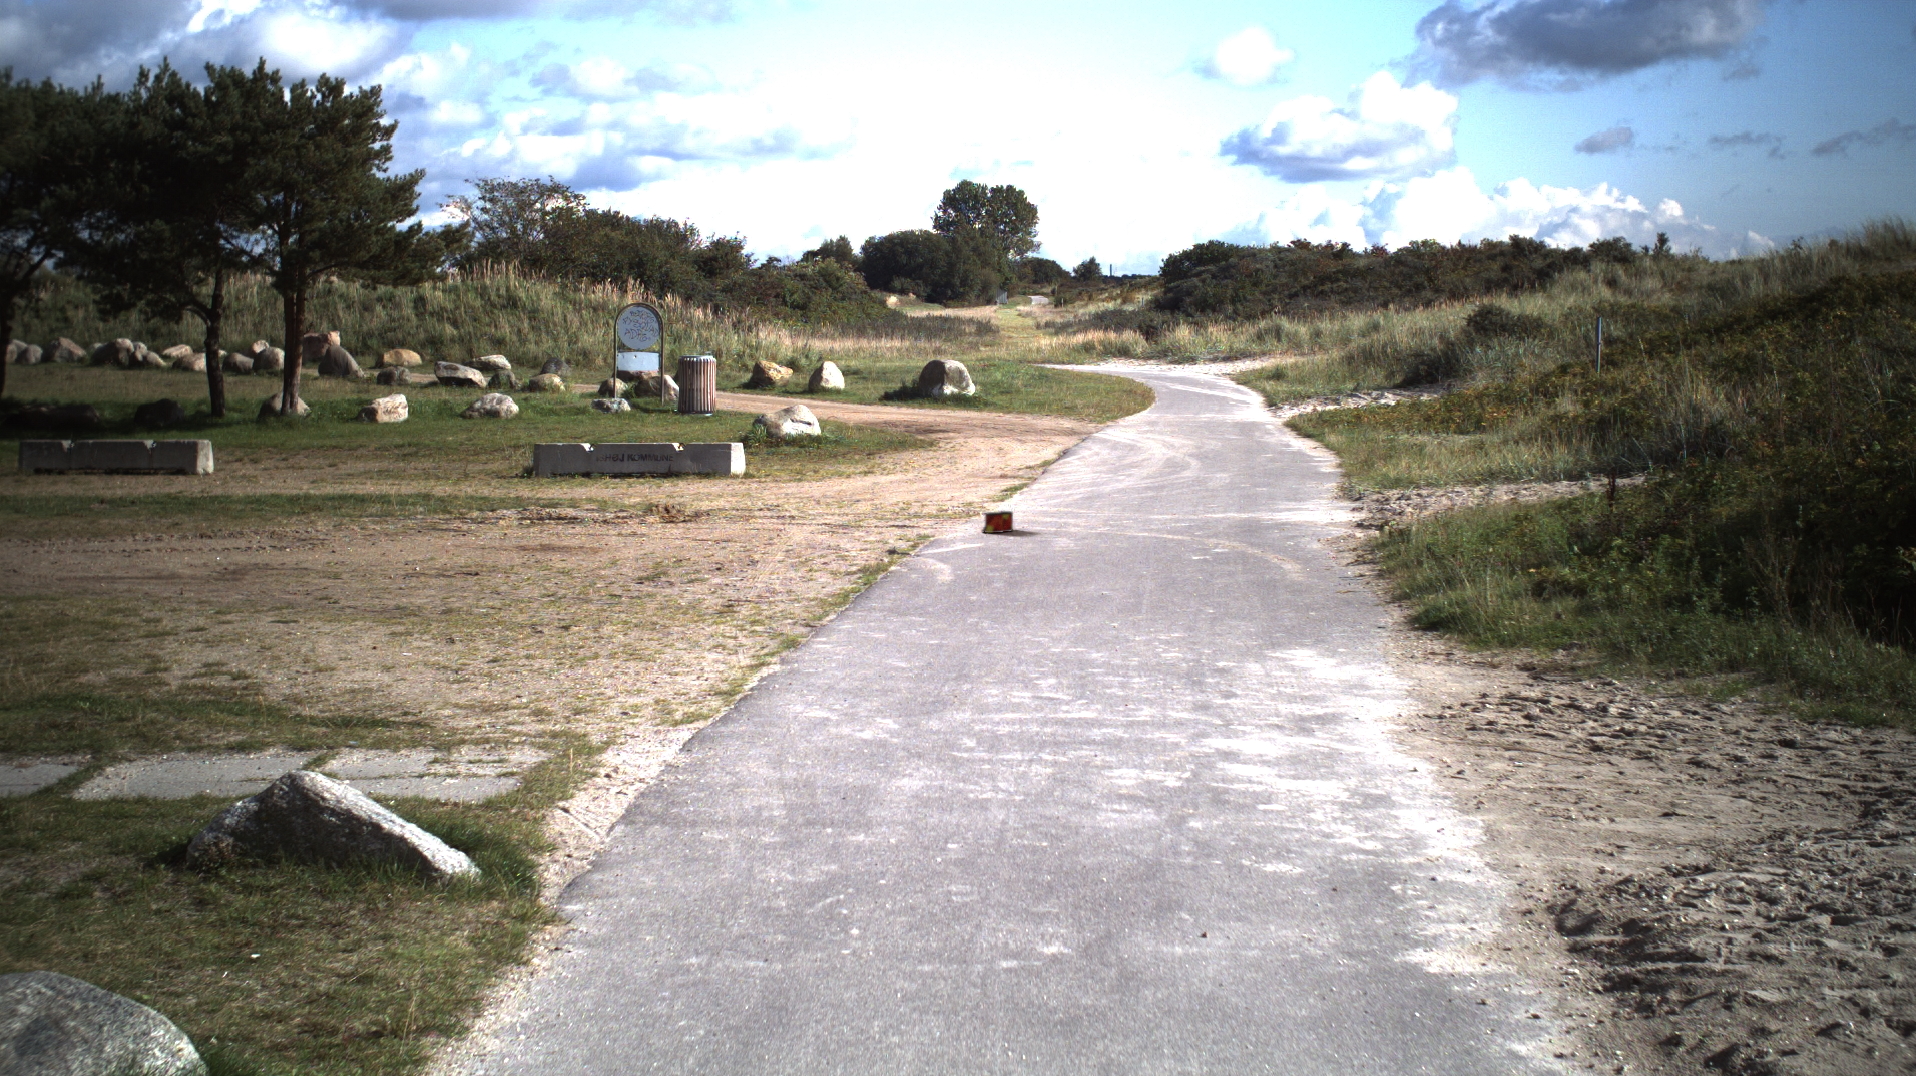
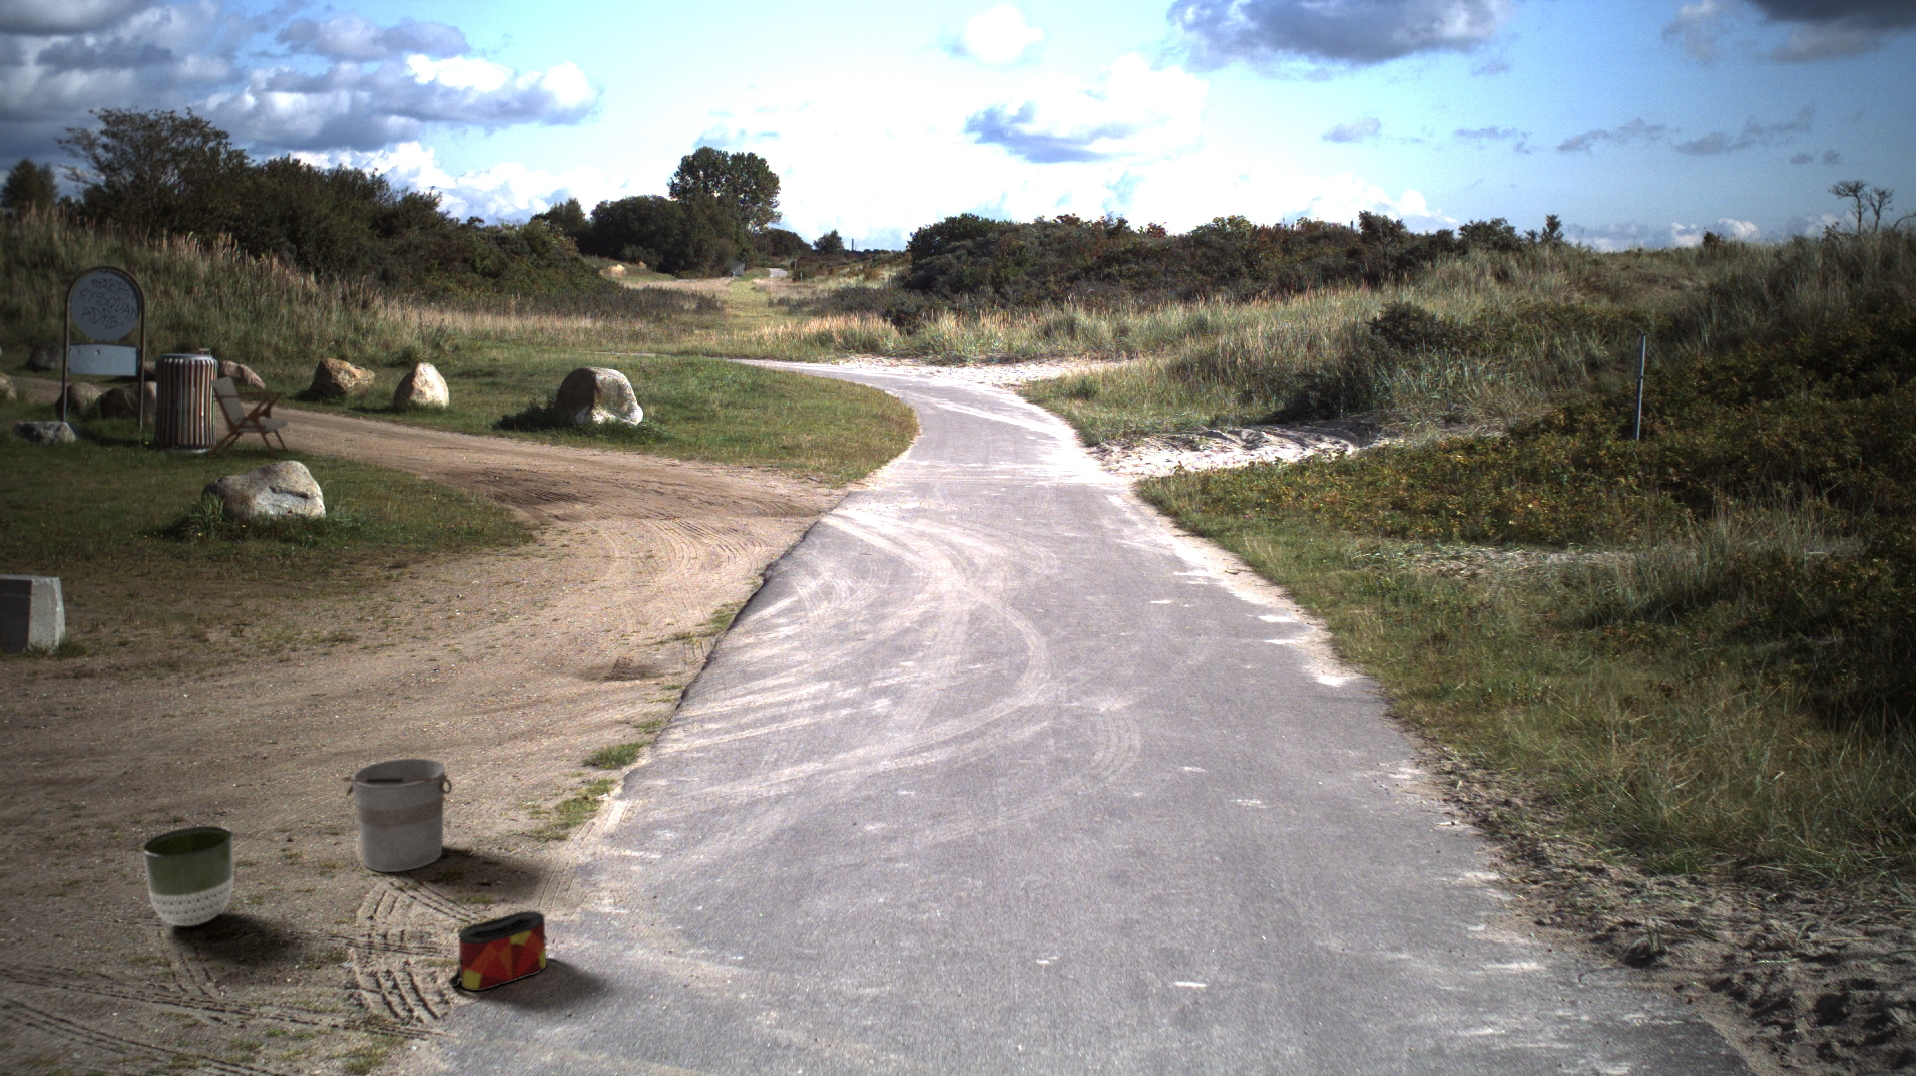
lounge chair: none [730,367,770,414] -> present [208,377,287,457]
bucket: none [923,478,963,517] -> present [342,758,452,872]
planter: none [864,490,893,524] -> present [143,826,233,926]

